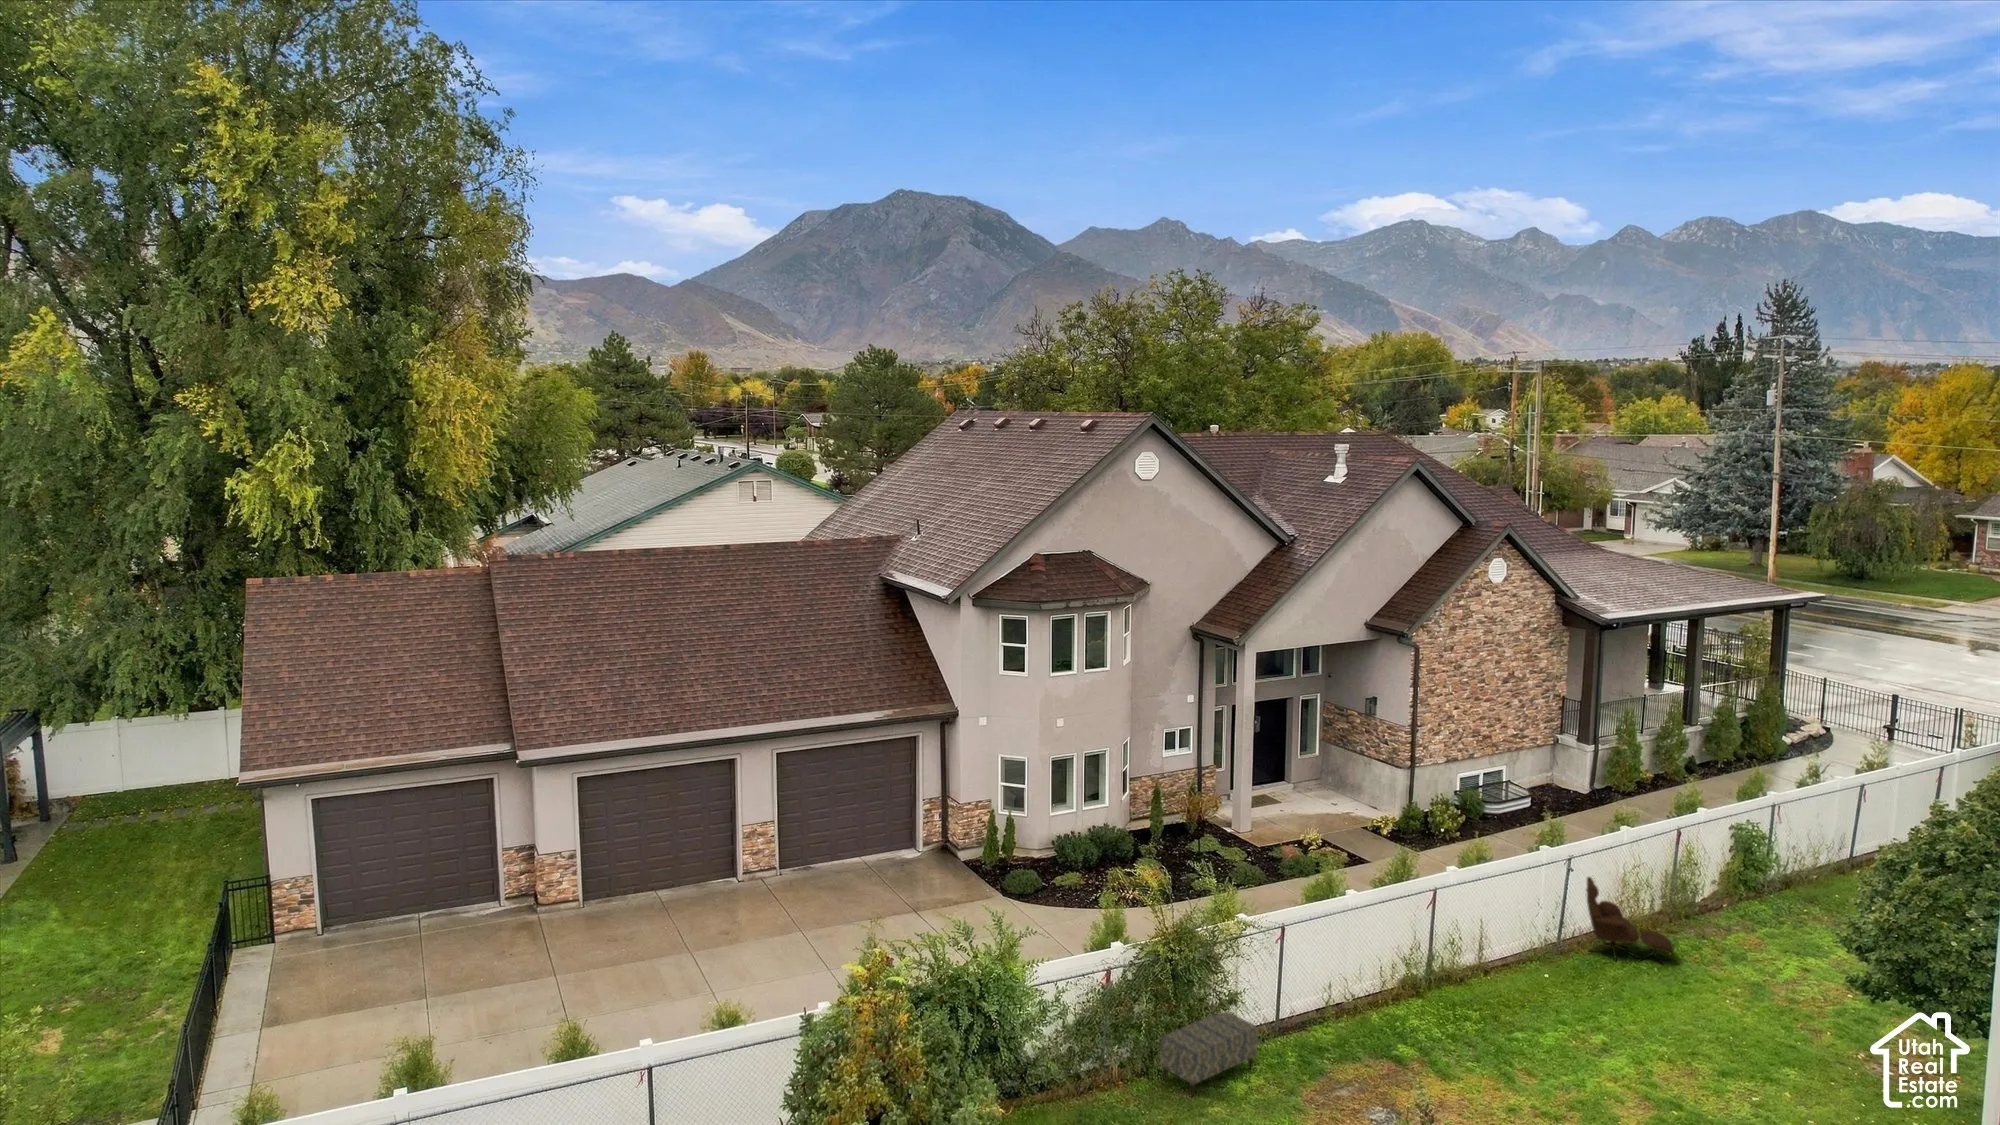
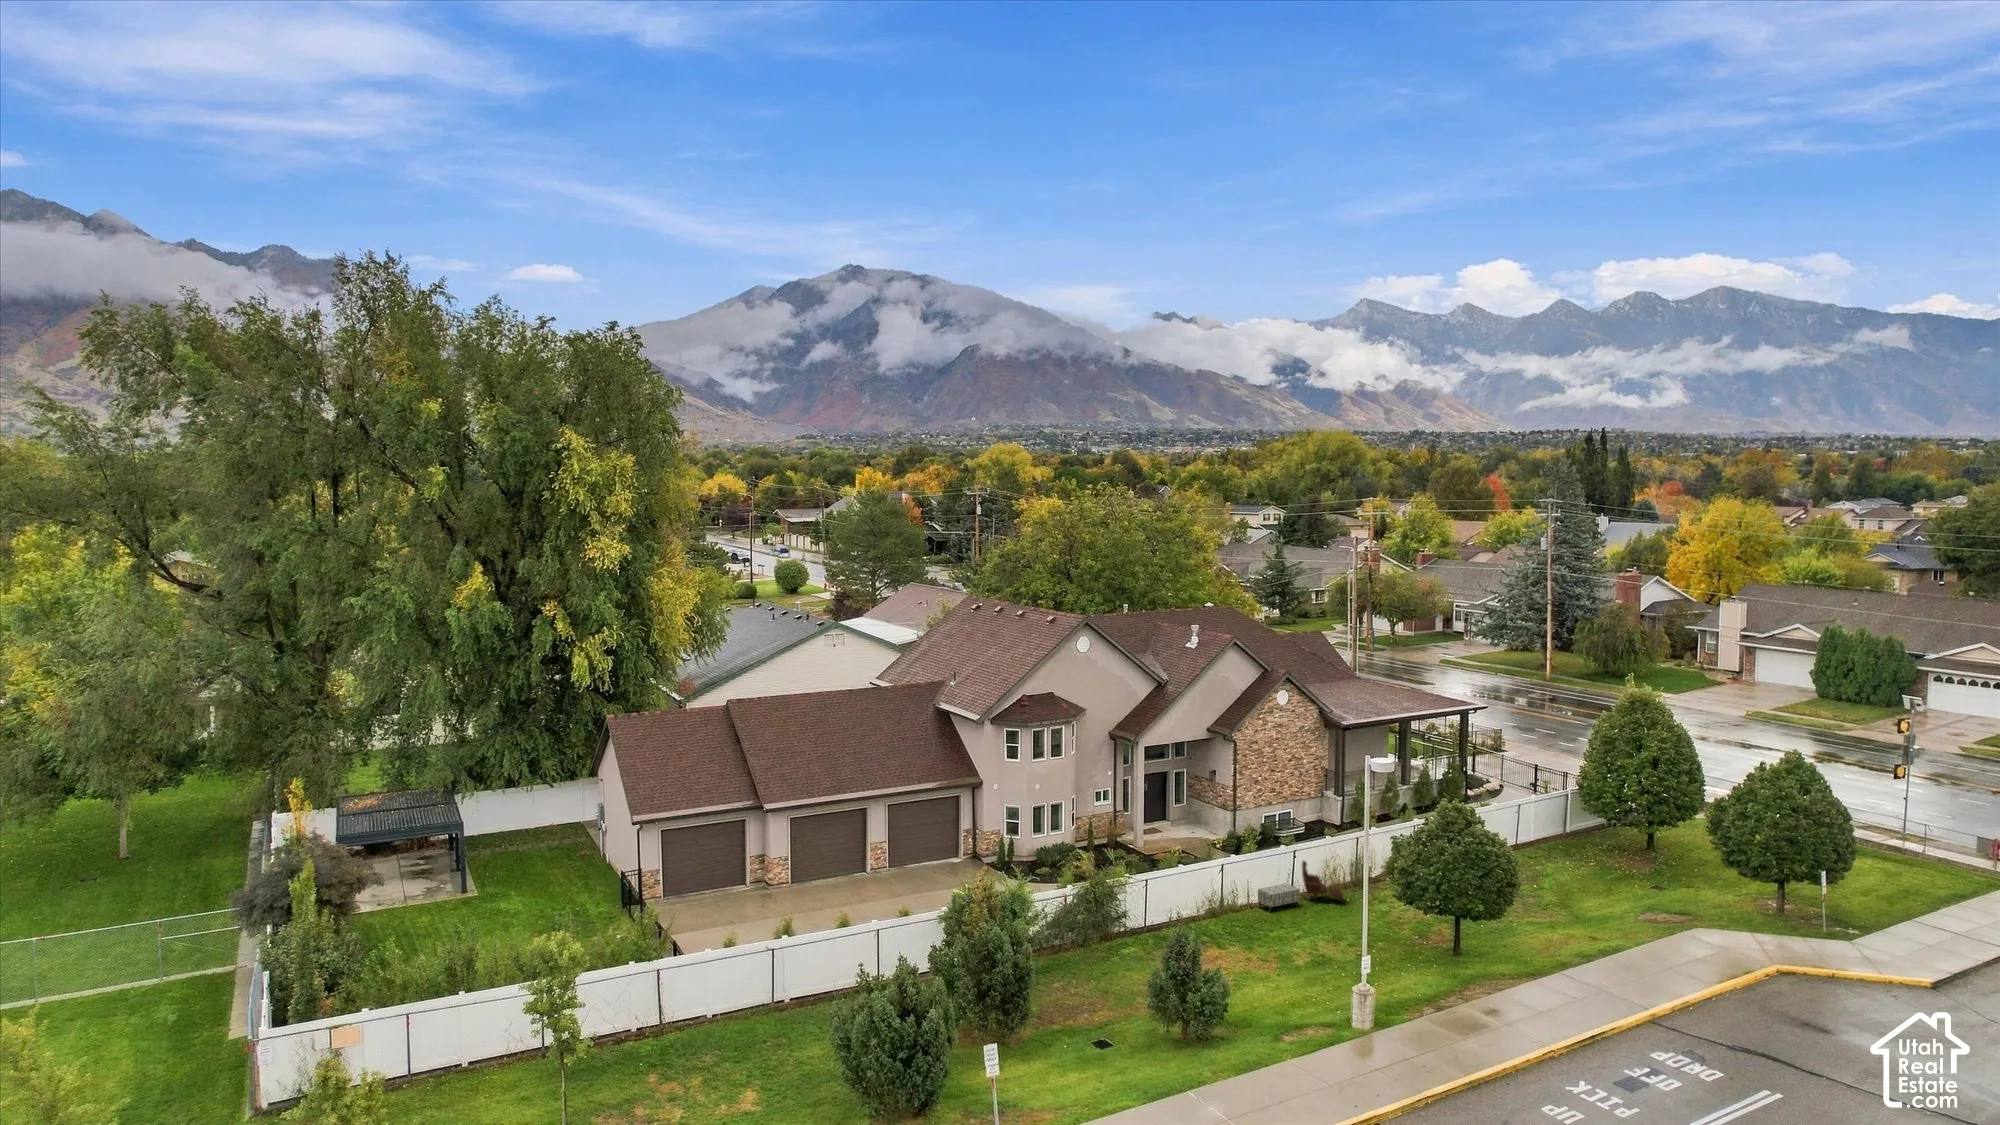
bench: present [1160,1011,1258,1096] -> present [1258,884,1300,912]

